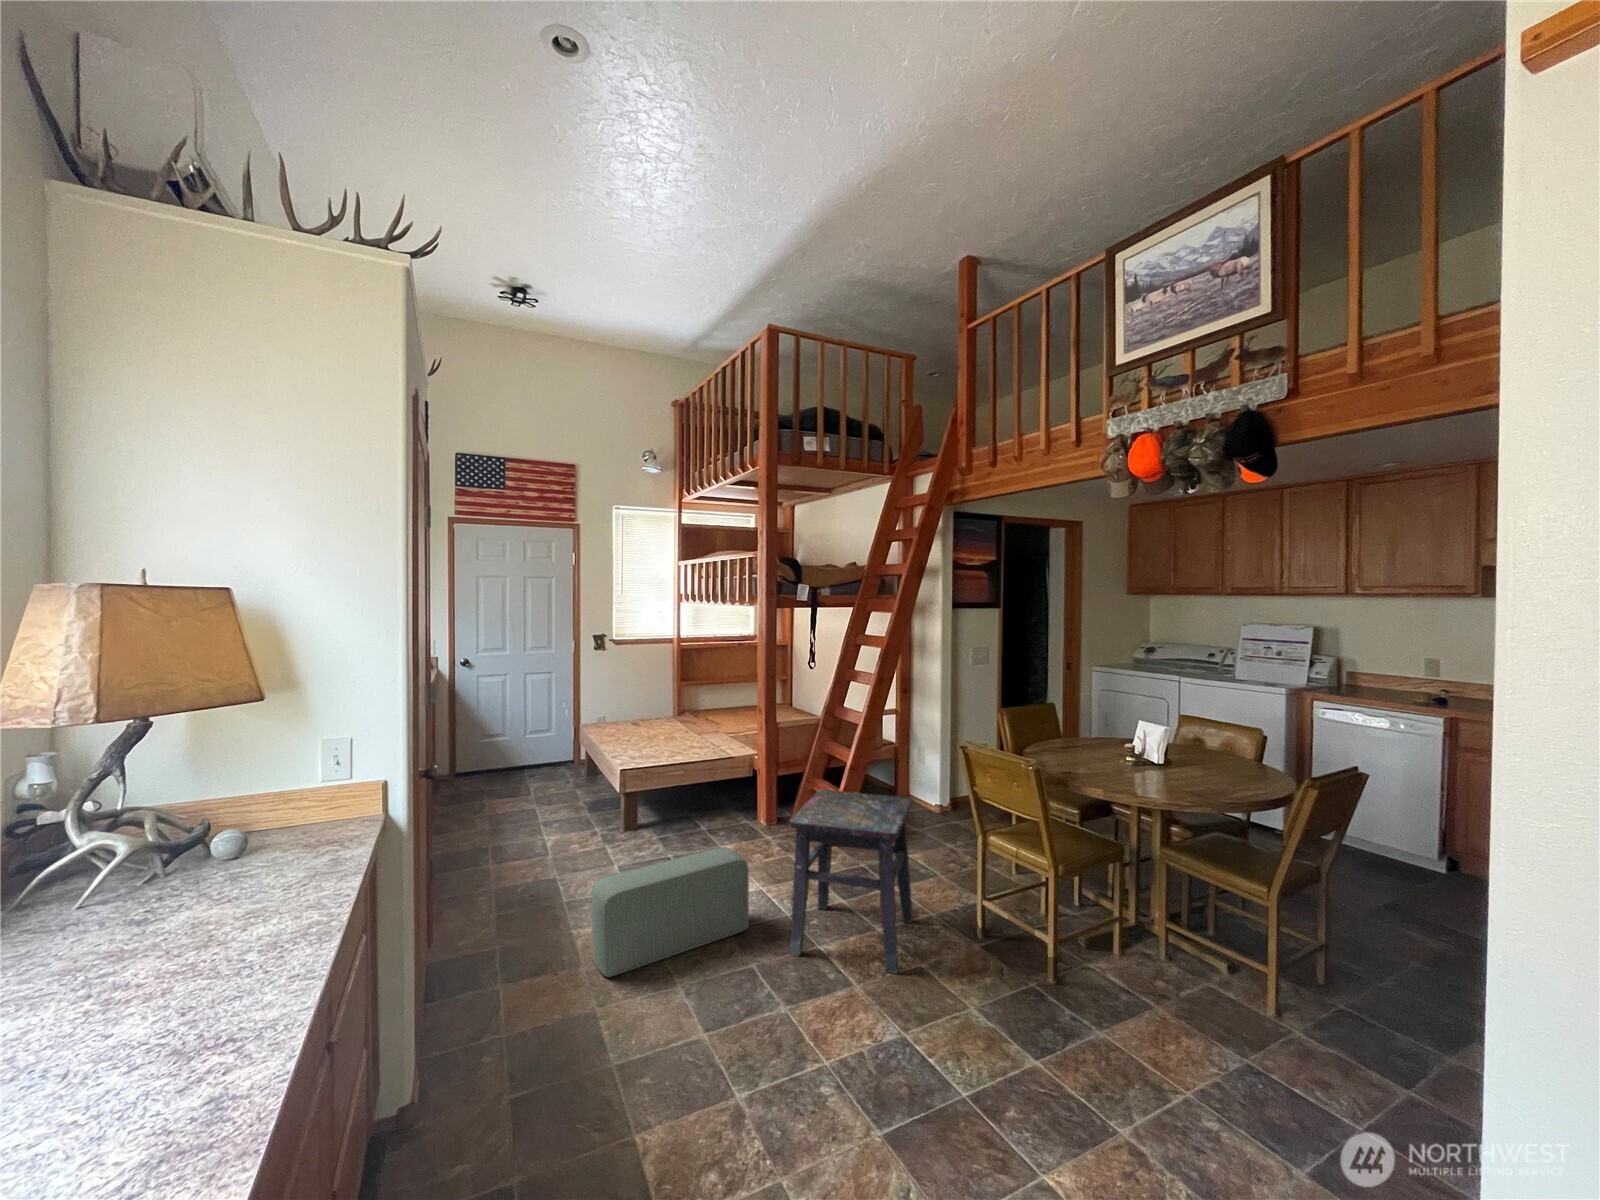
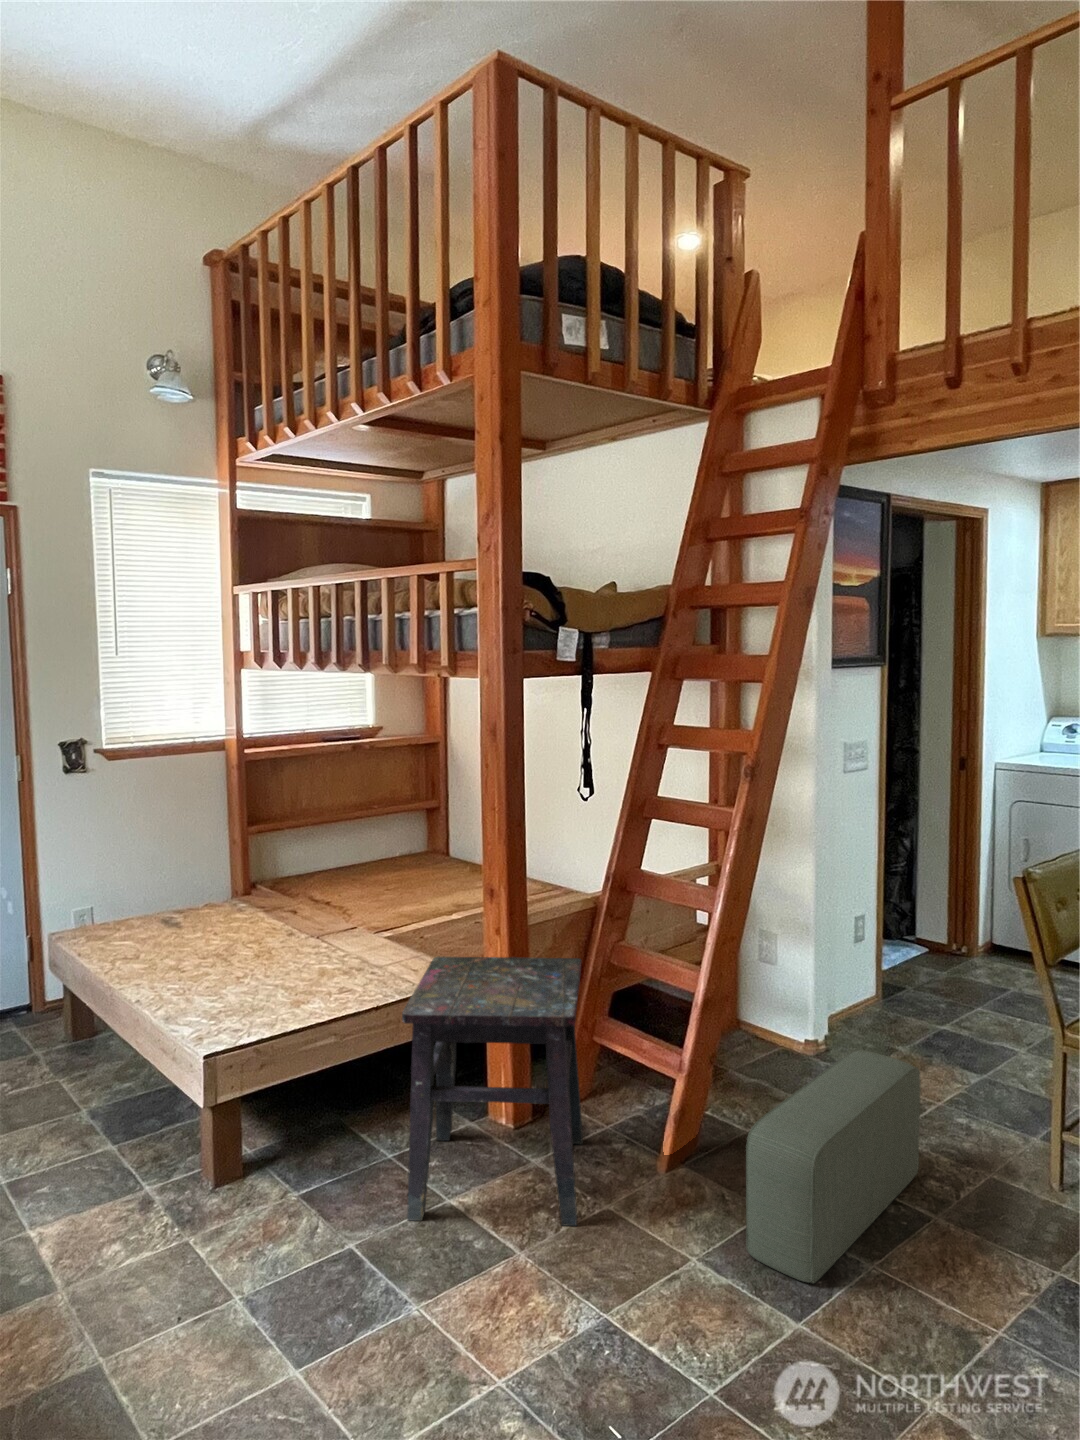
pouf: present [592,847,749,977] -> present [746,1050,921,1283]

